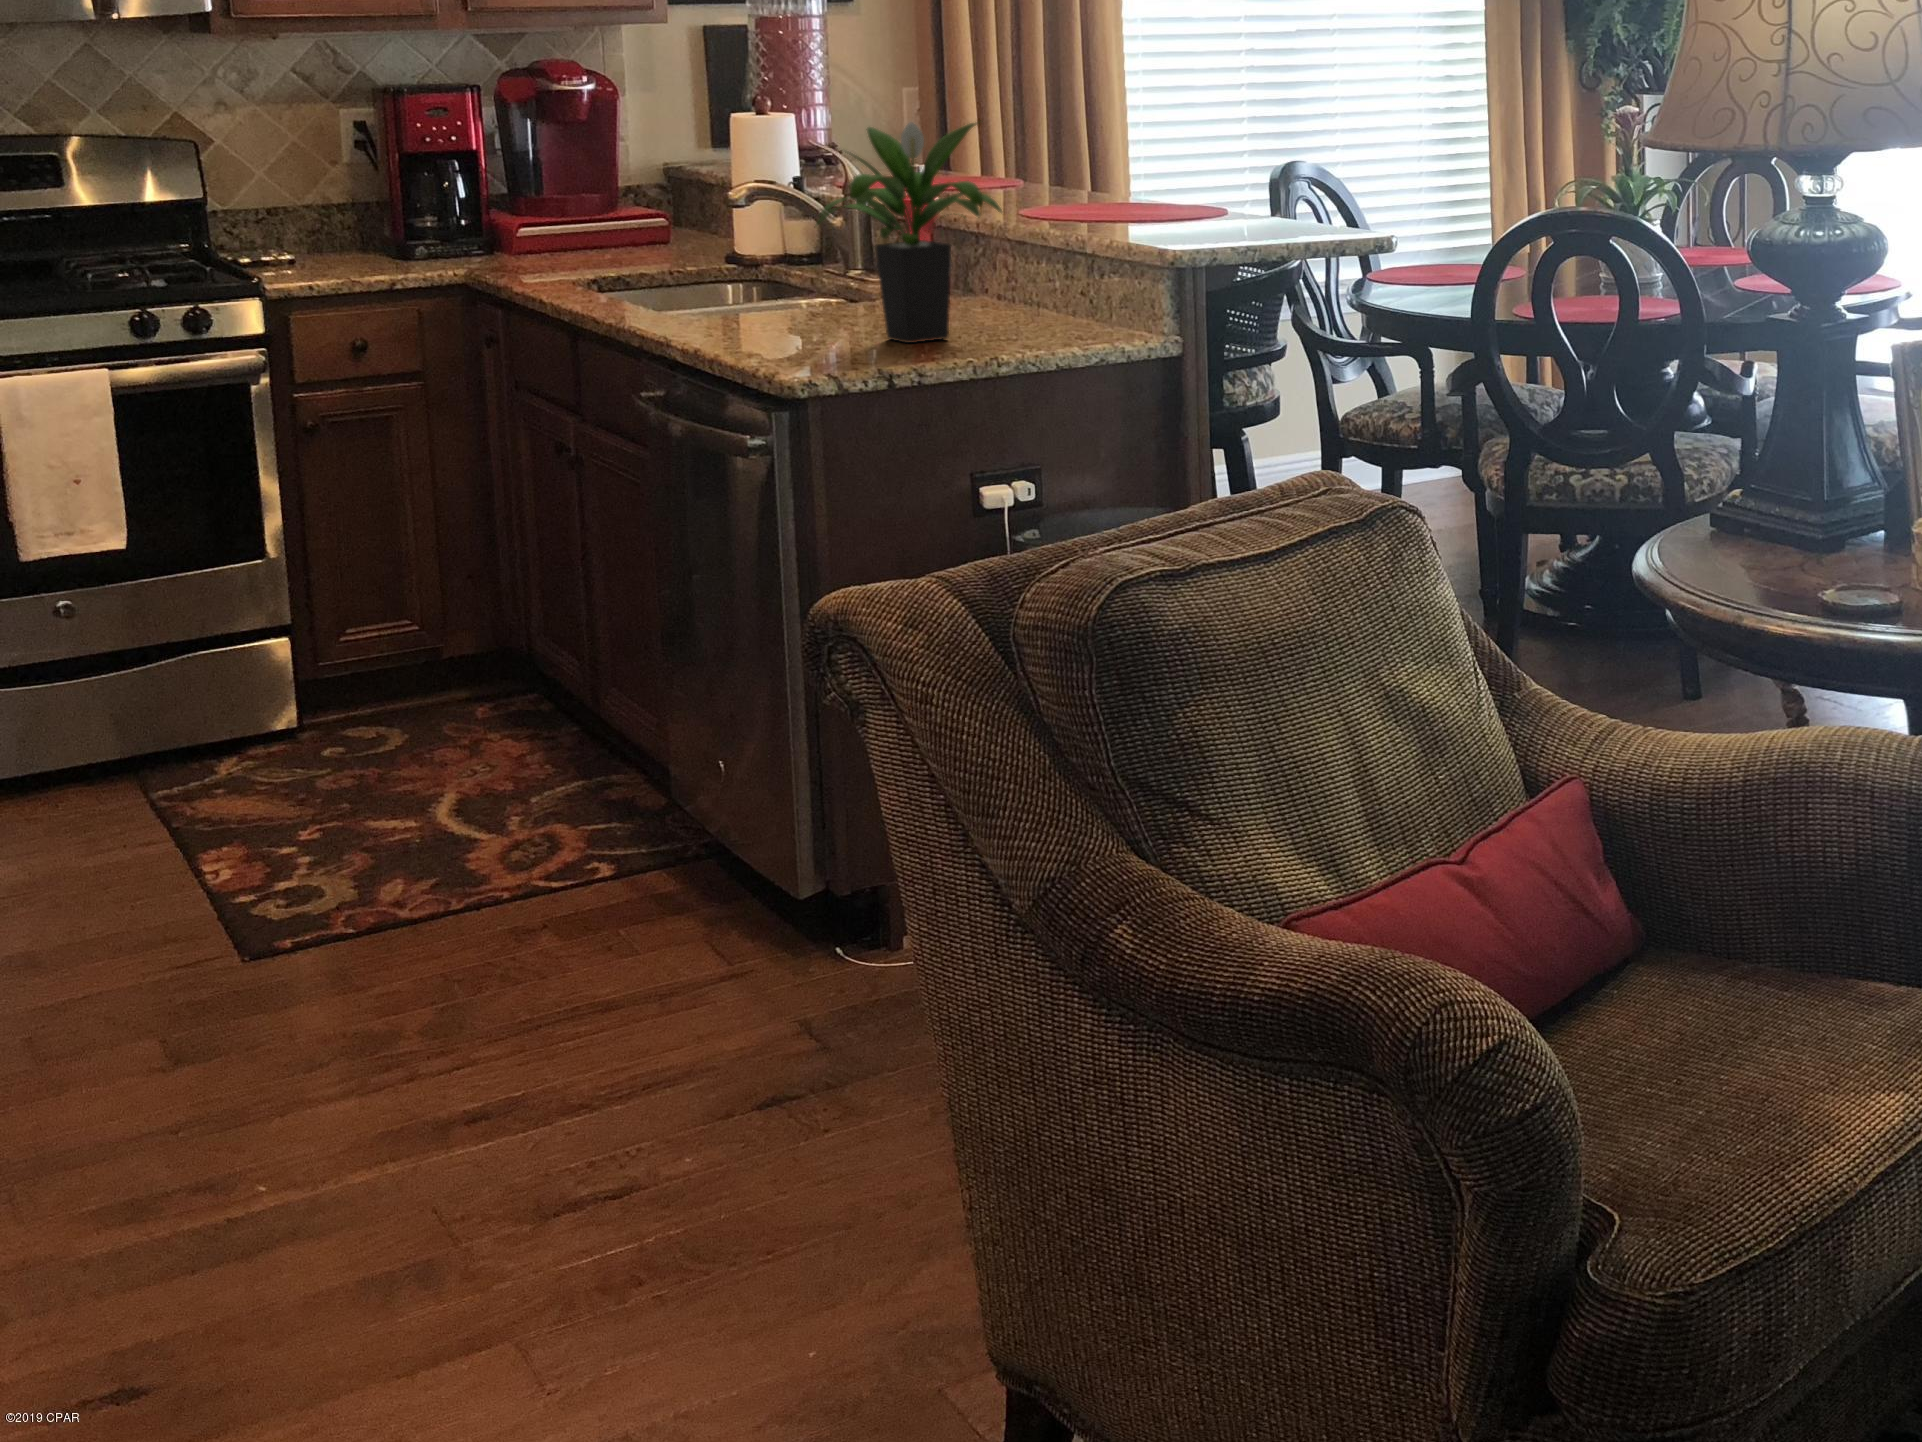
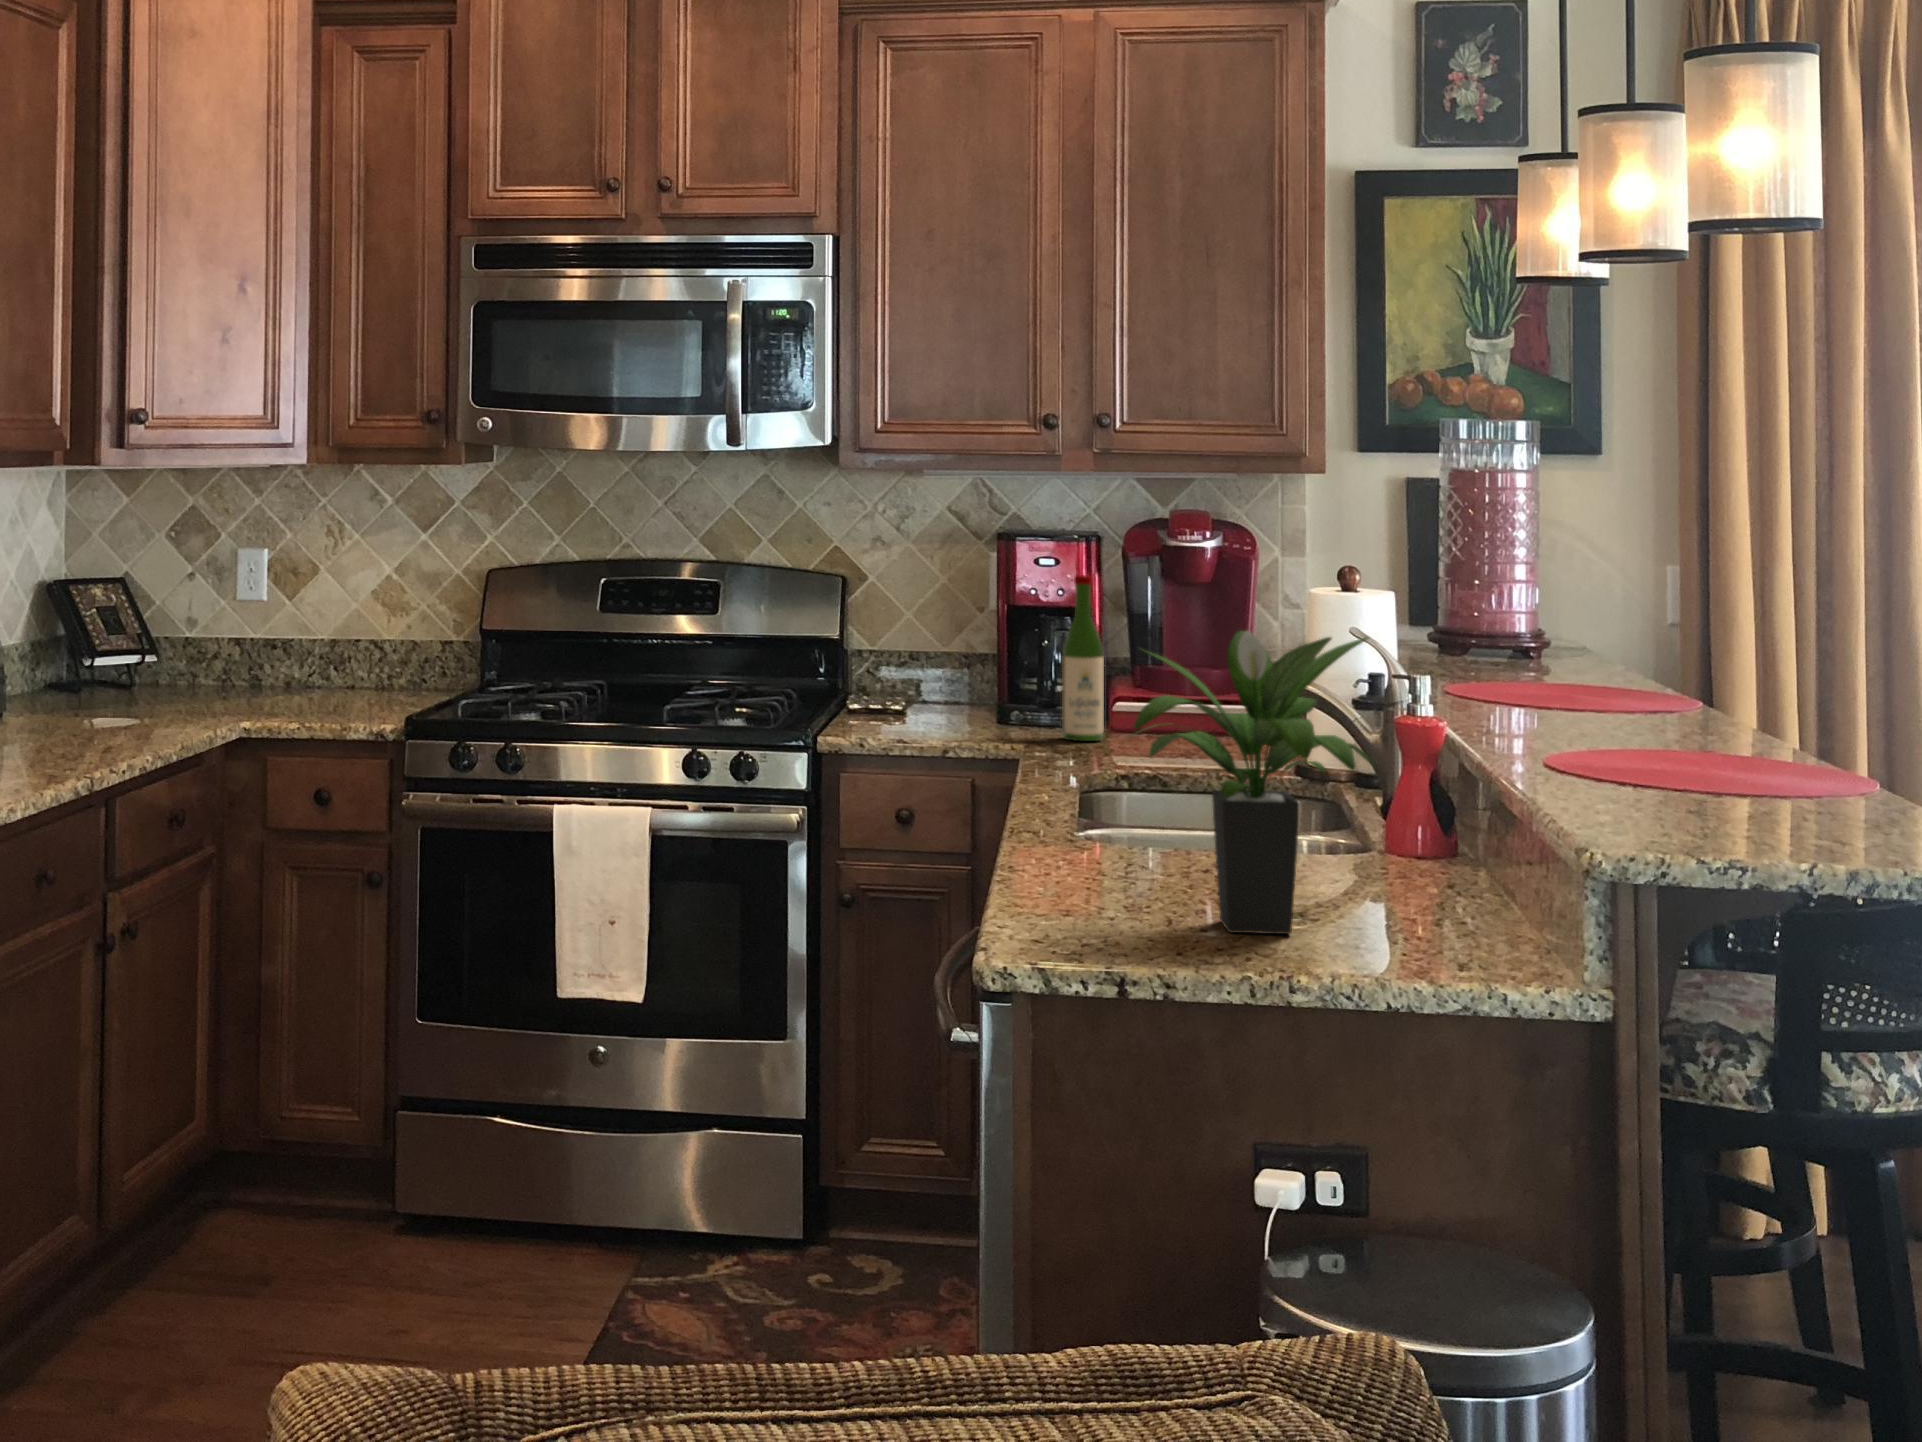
wine bottle: none [474,119,519,265] -> present [1062,575,1104,741]

